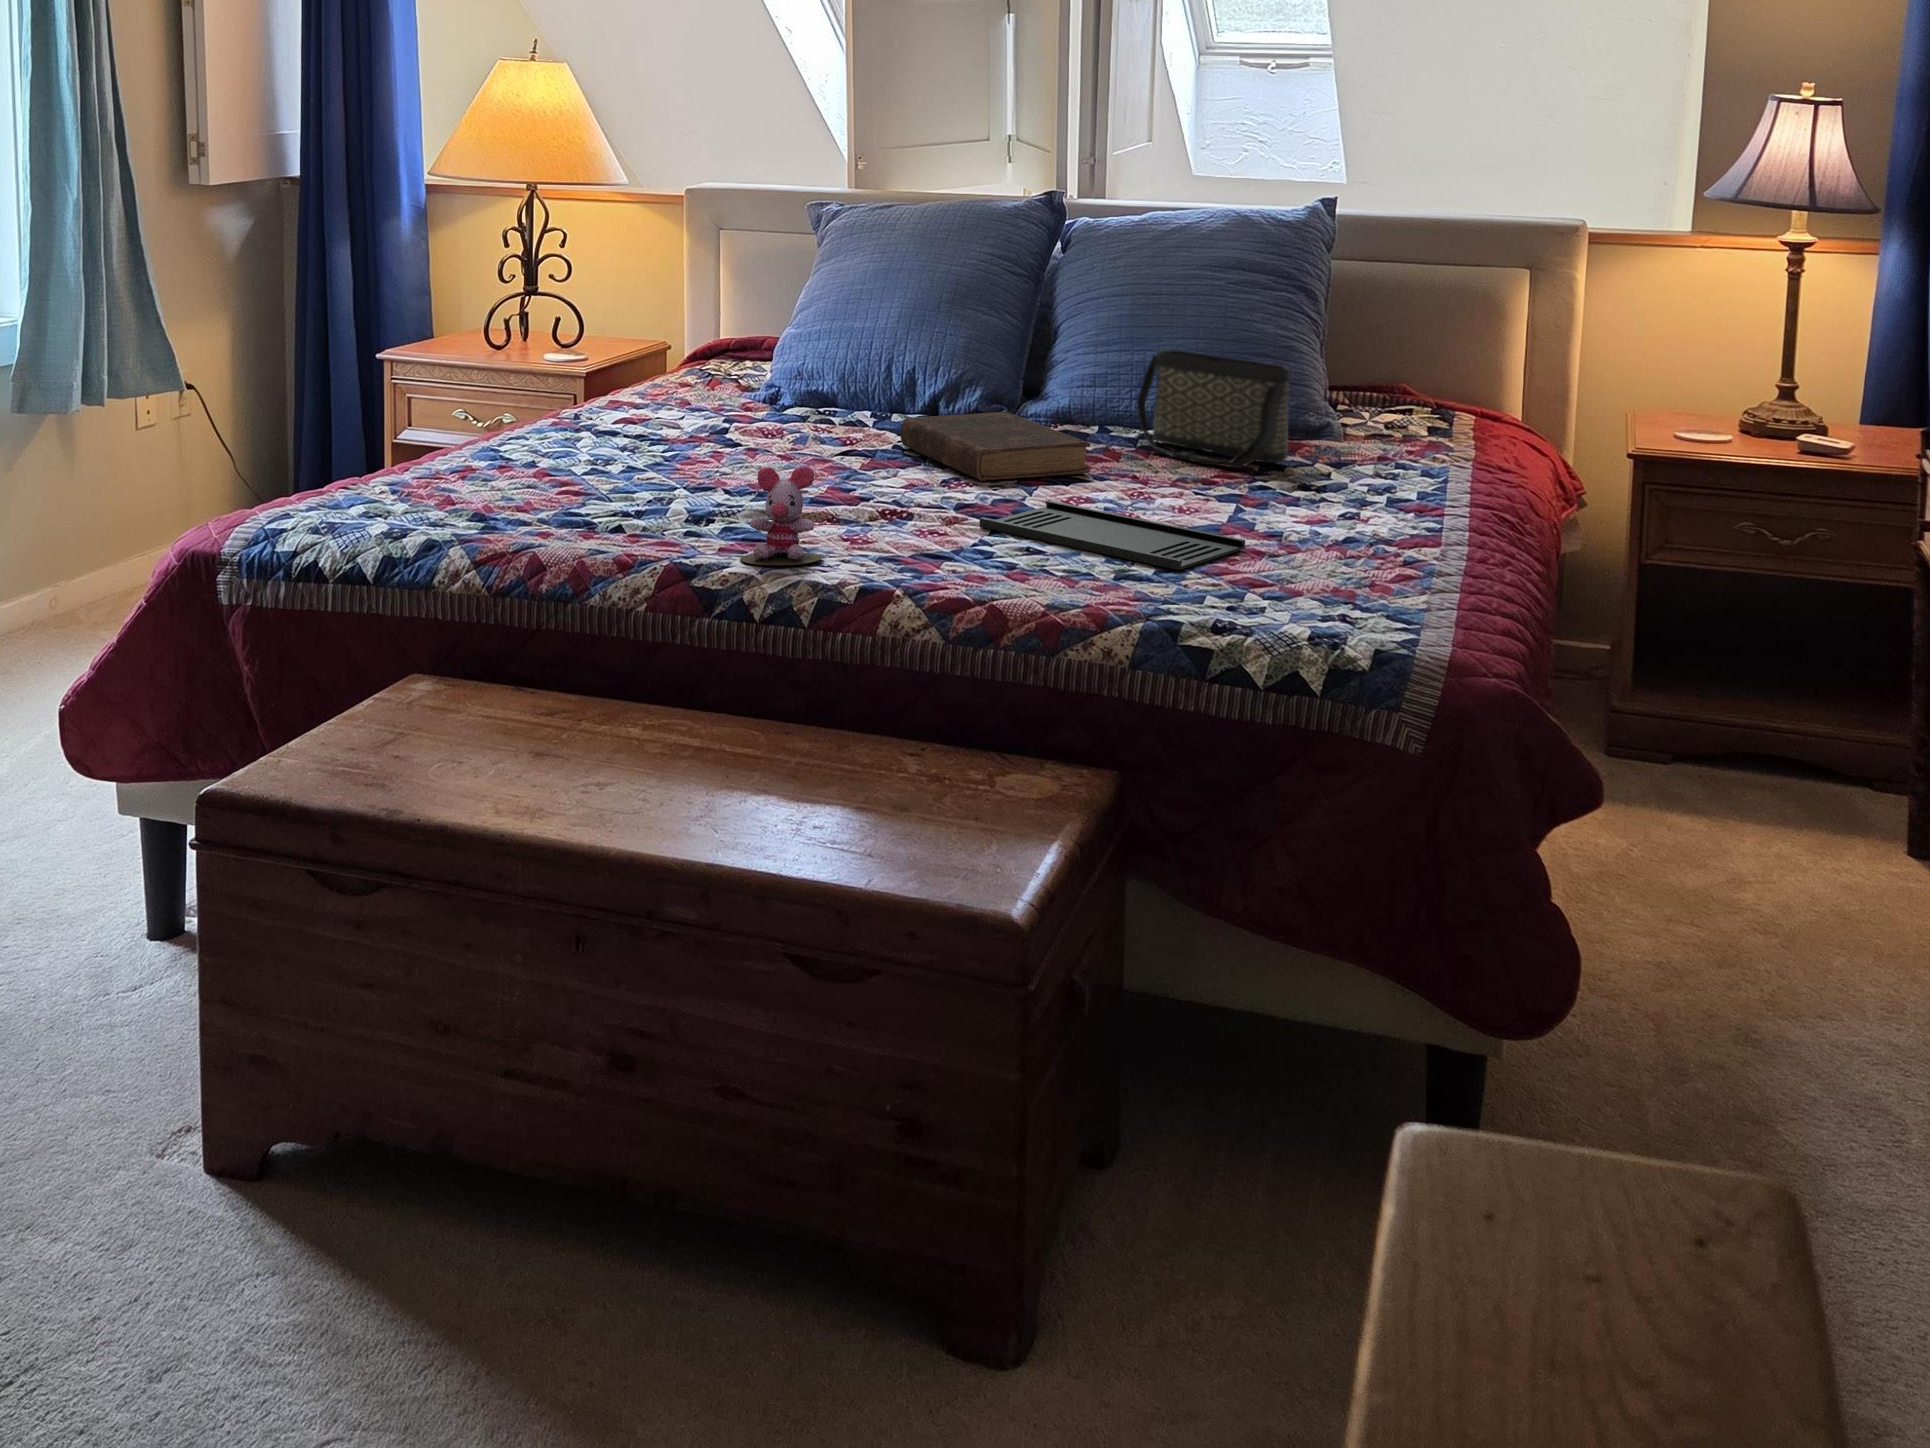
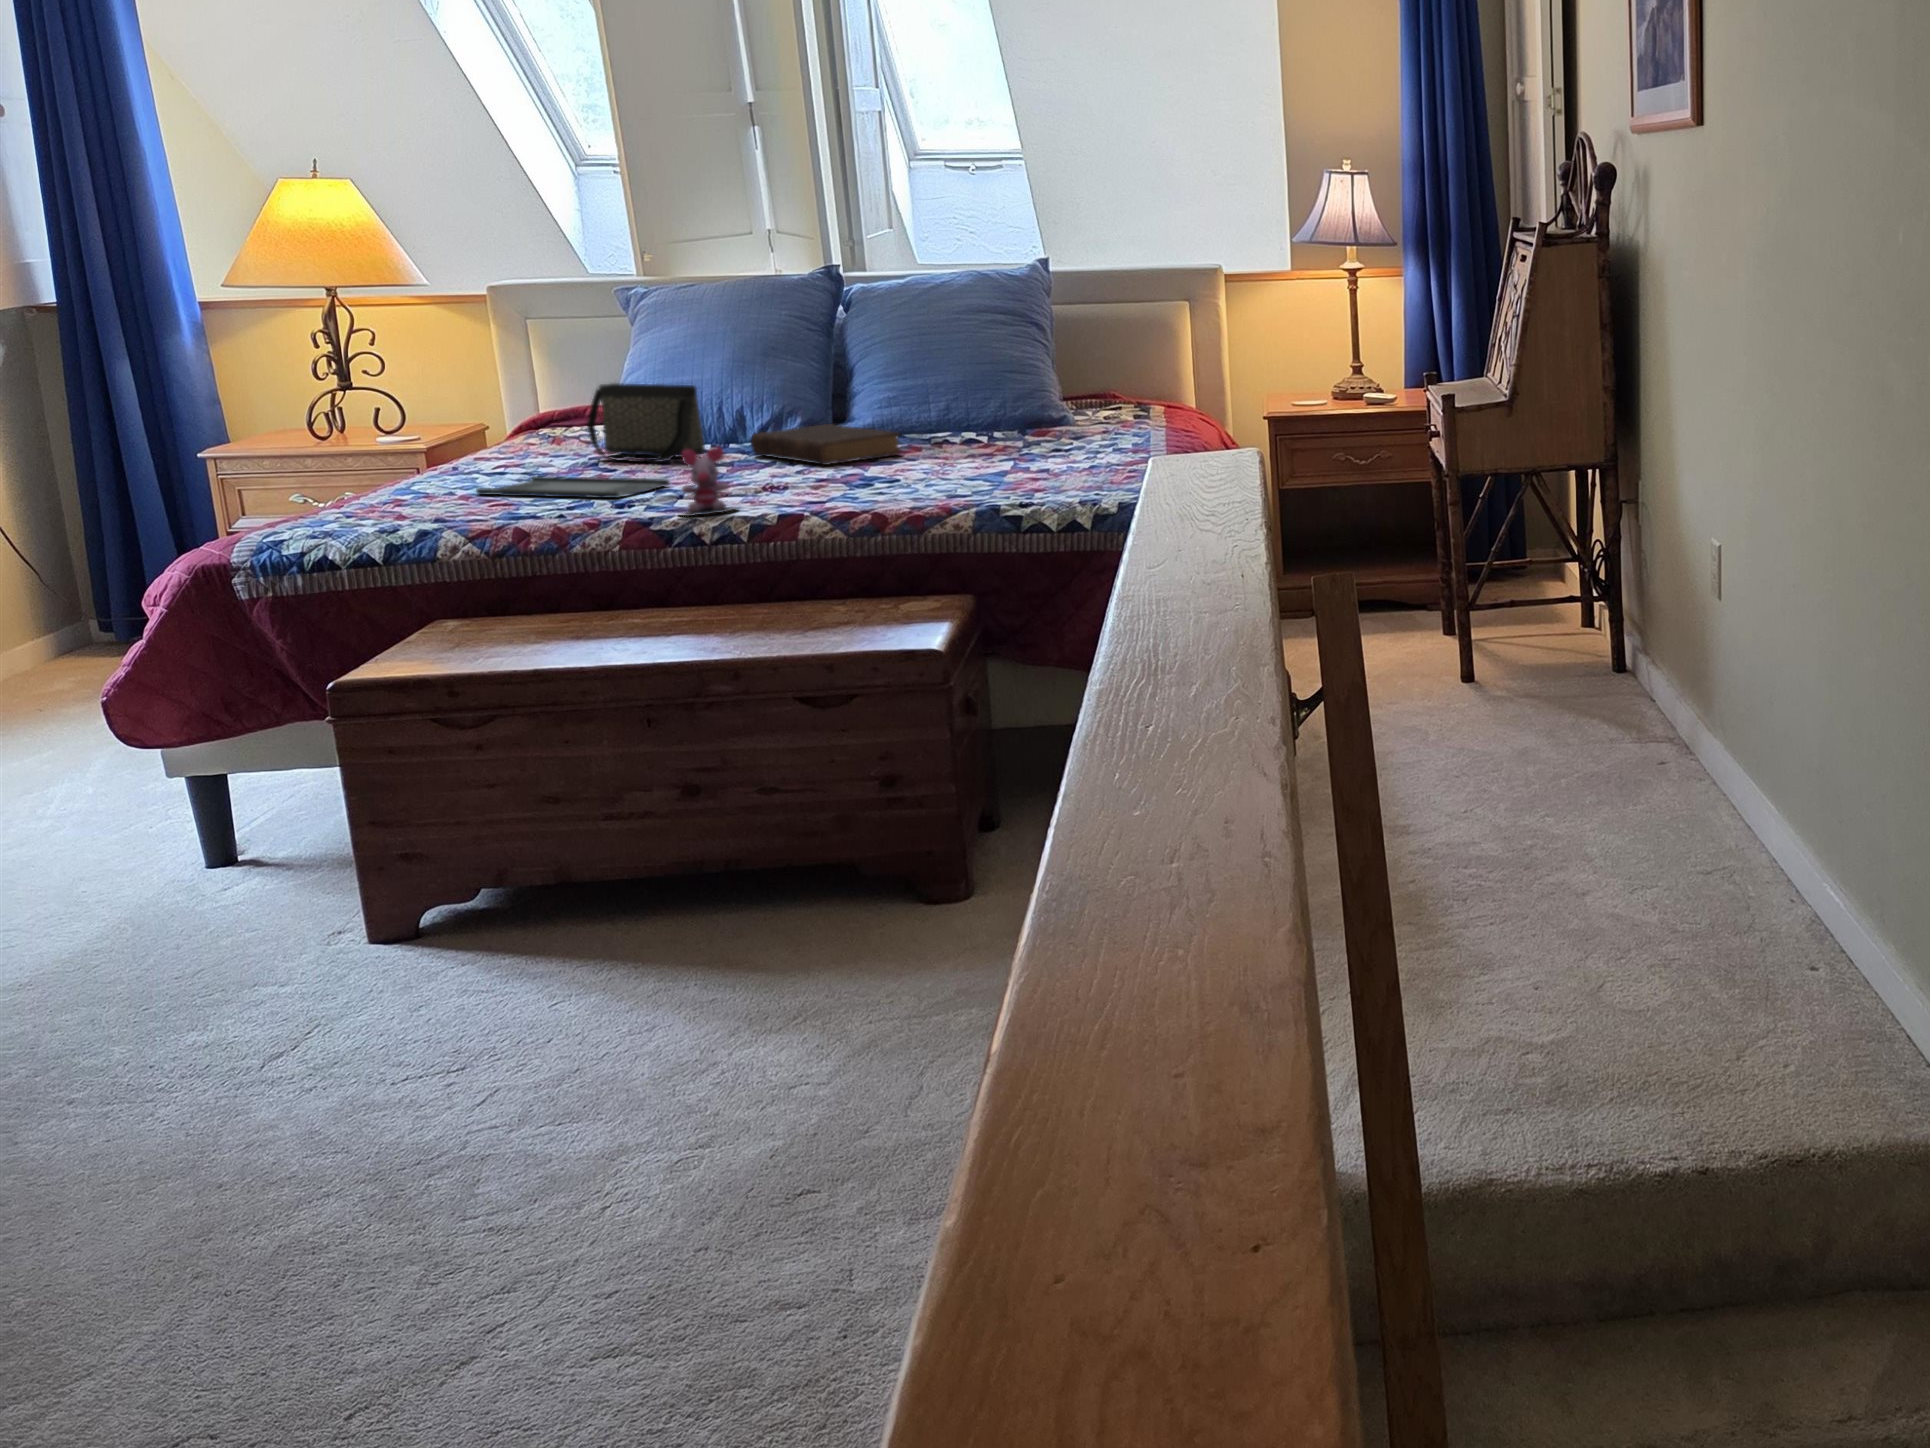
handbag: present [1137,349,1290,468] -> present [587,383,705,462]
tray: present [979,500,1245,570] -> present [477,476,670,498]

